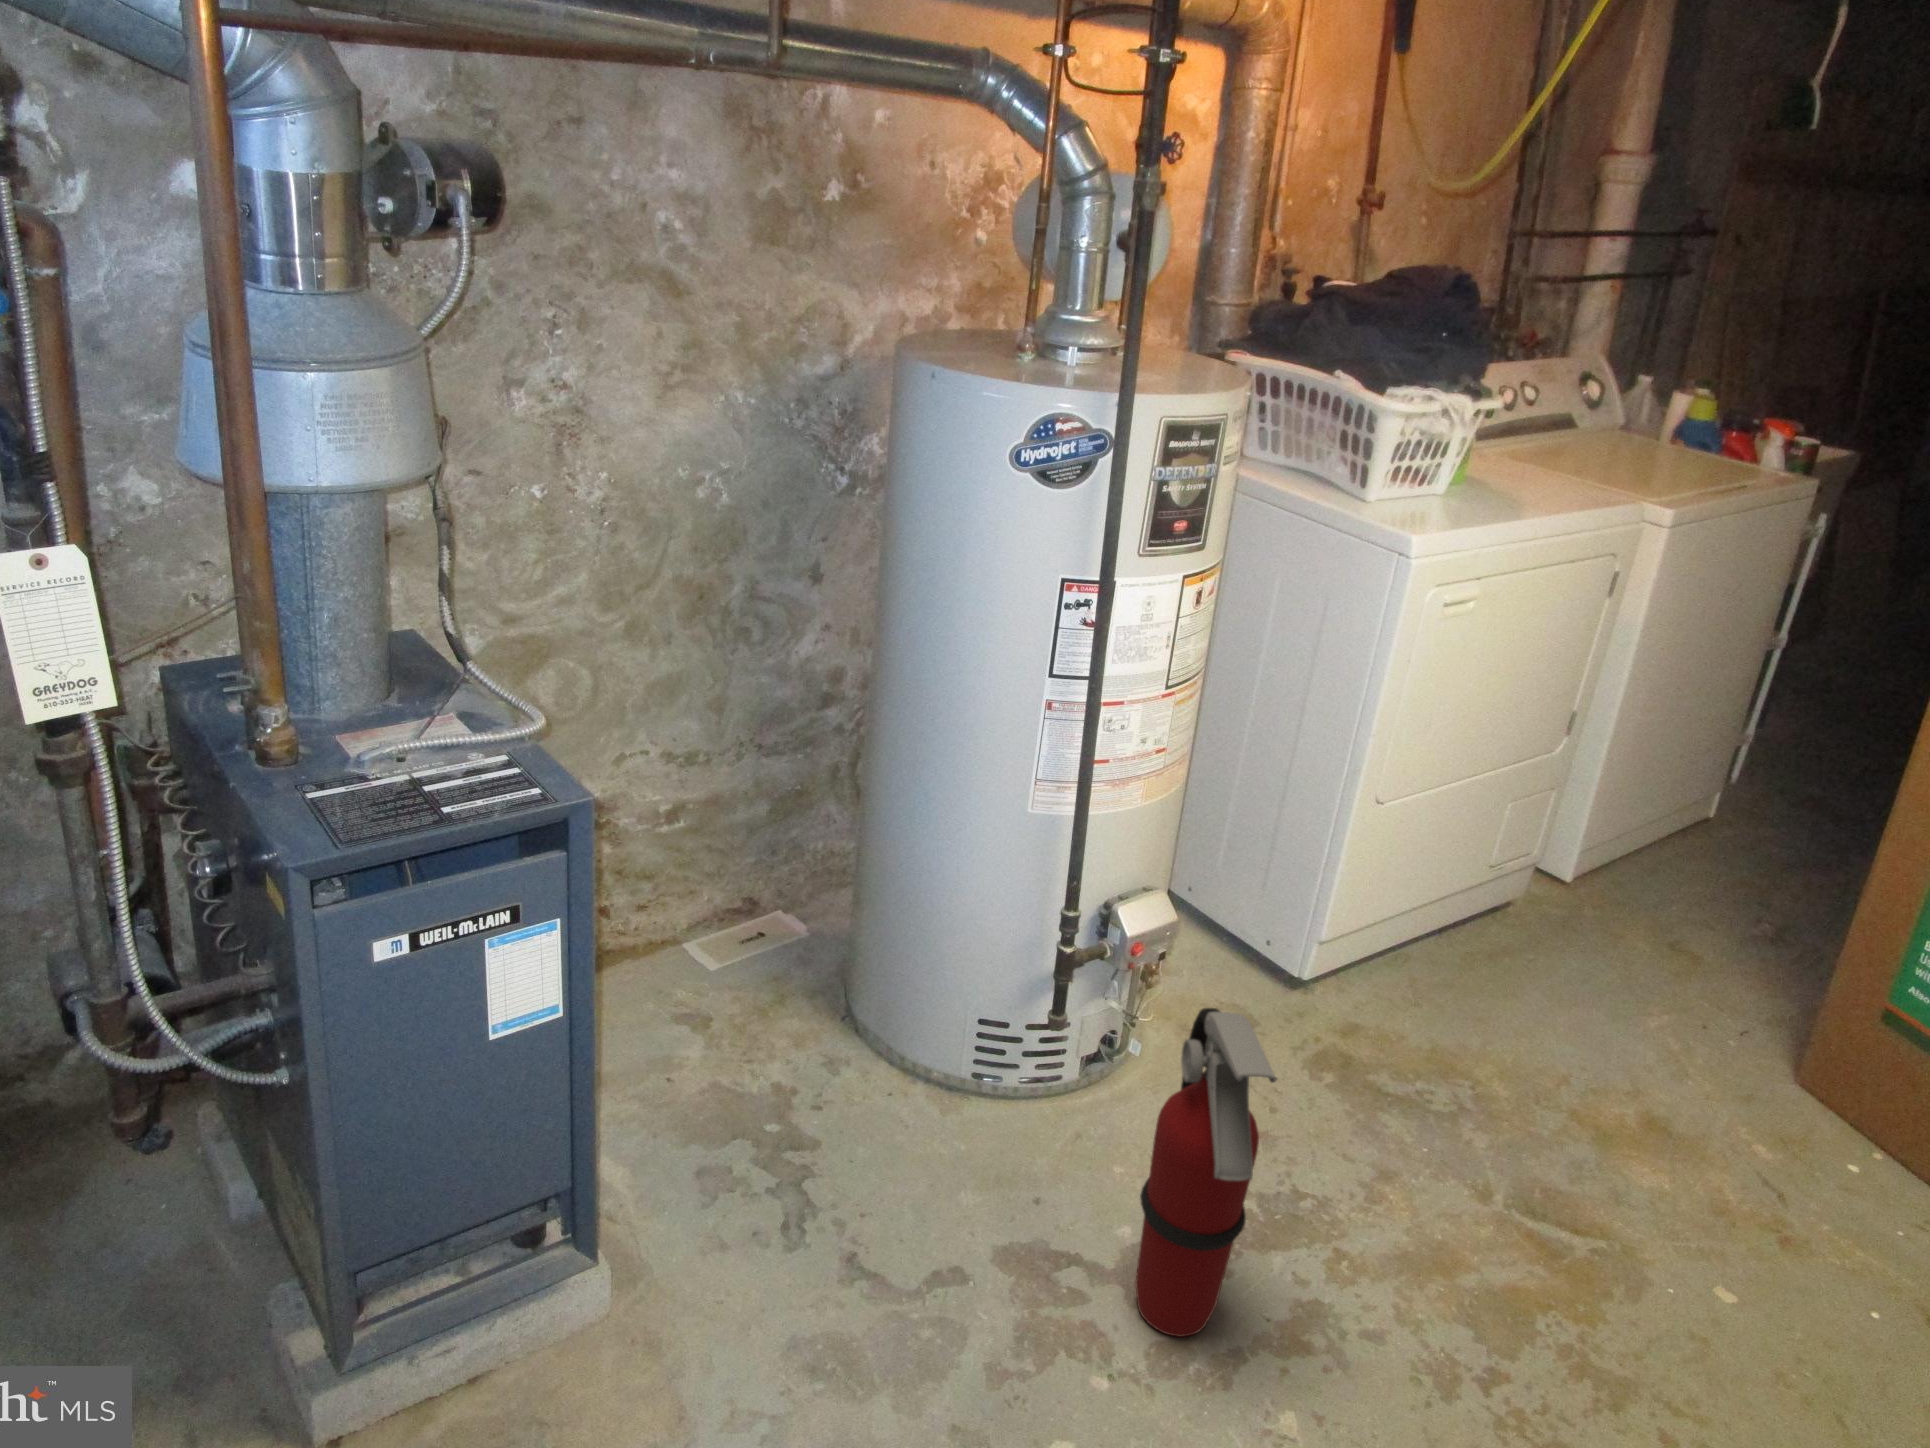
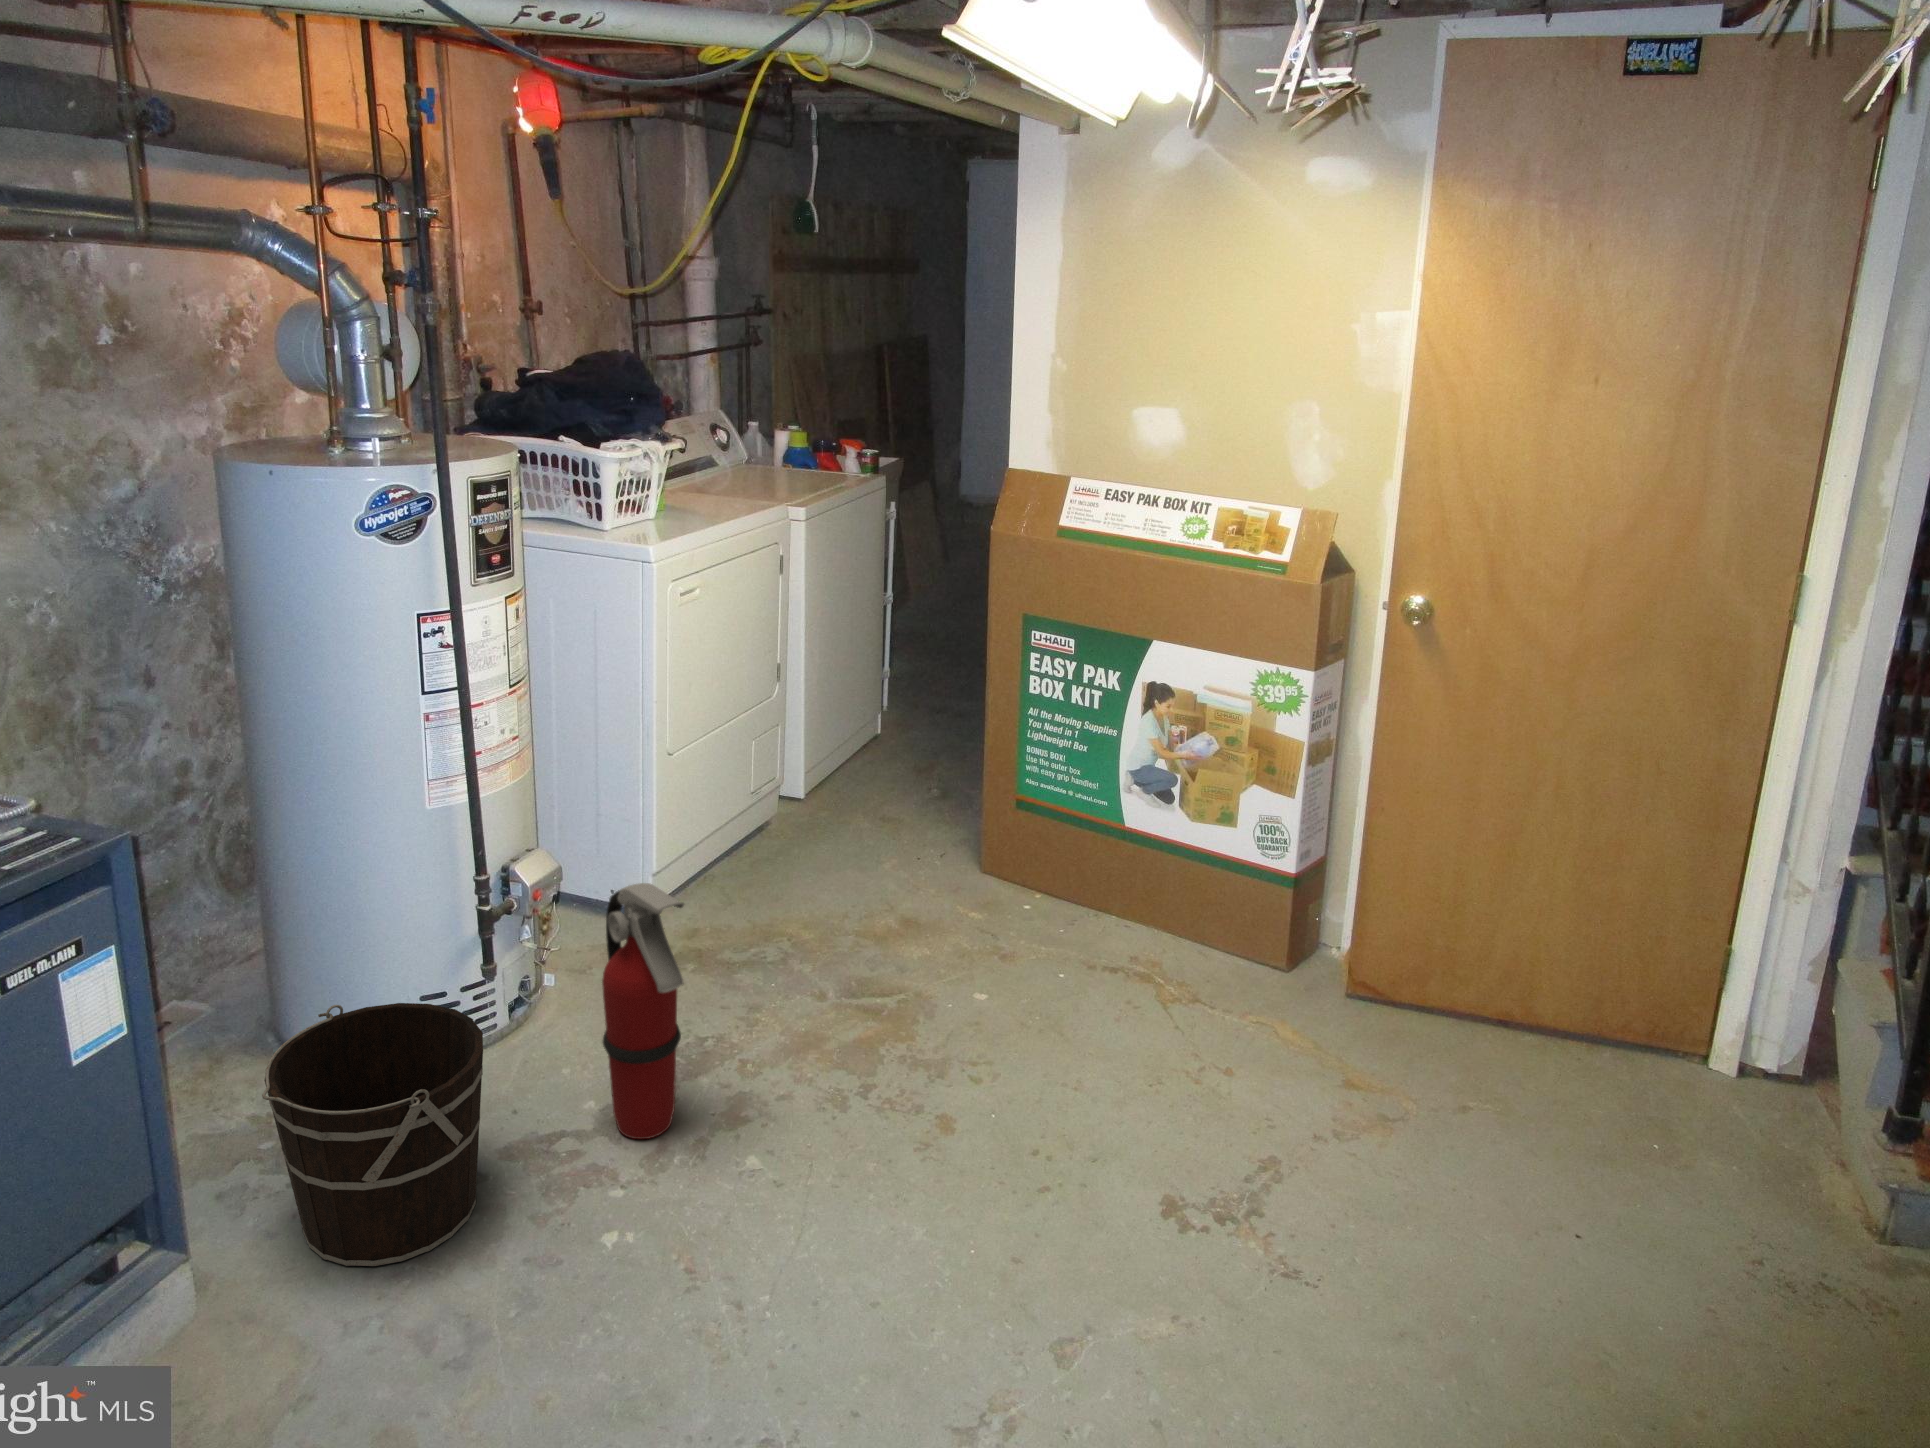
bucket: none [729,1019,989,1360] -> present [262,1003,483,1266]

